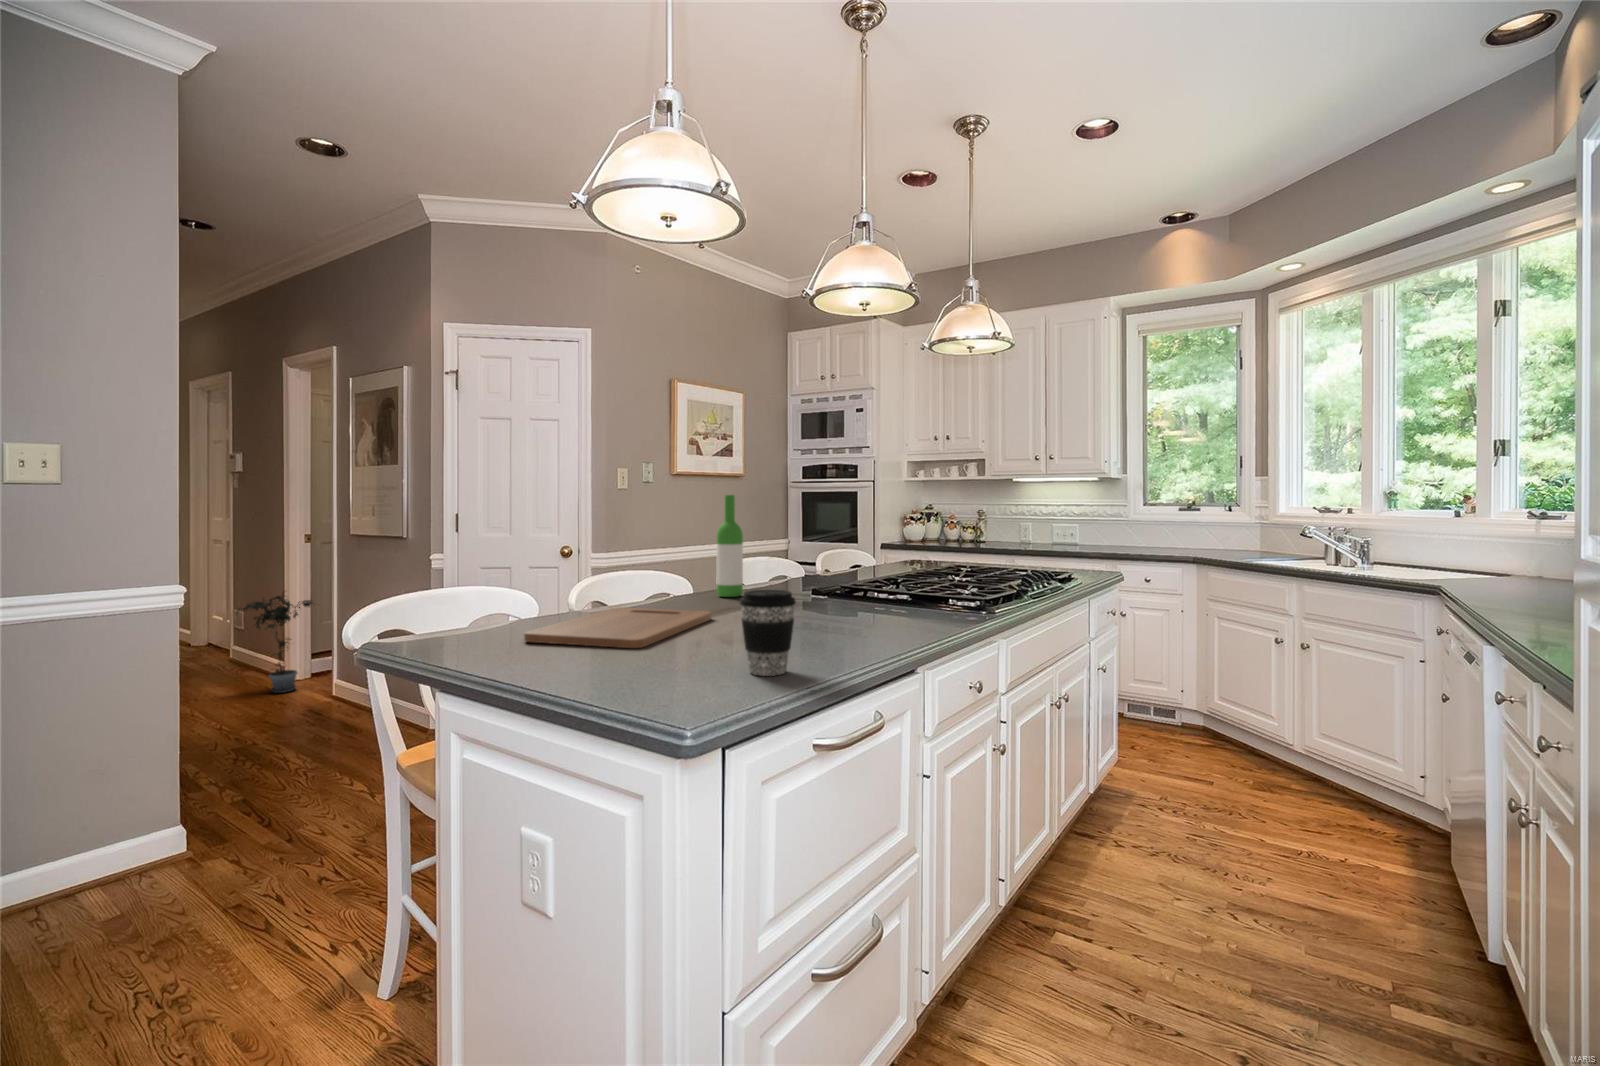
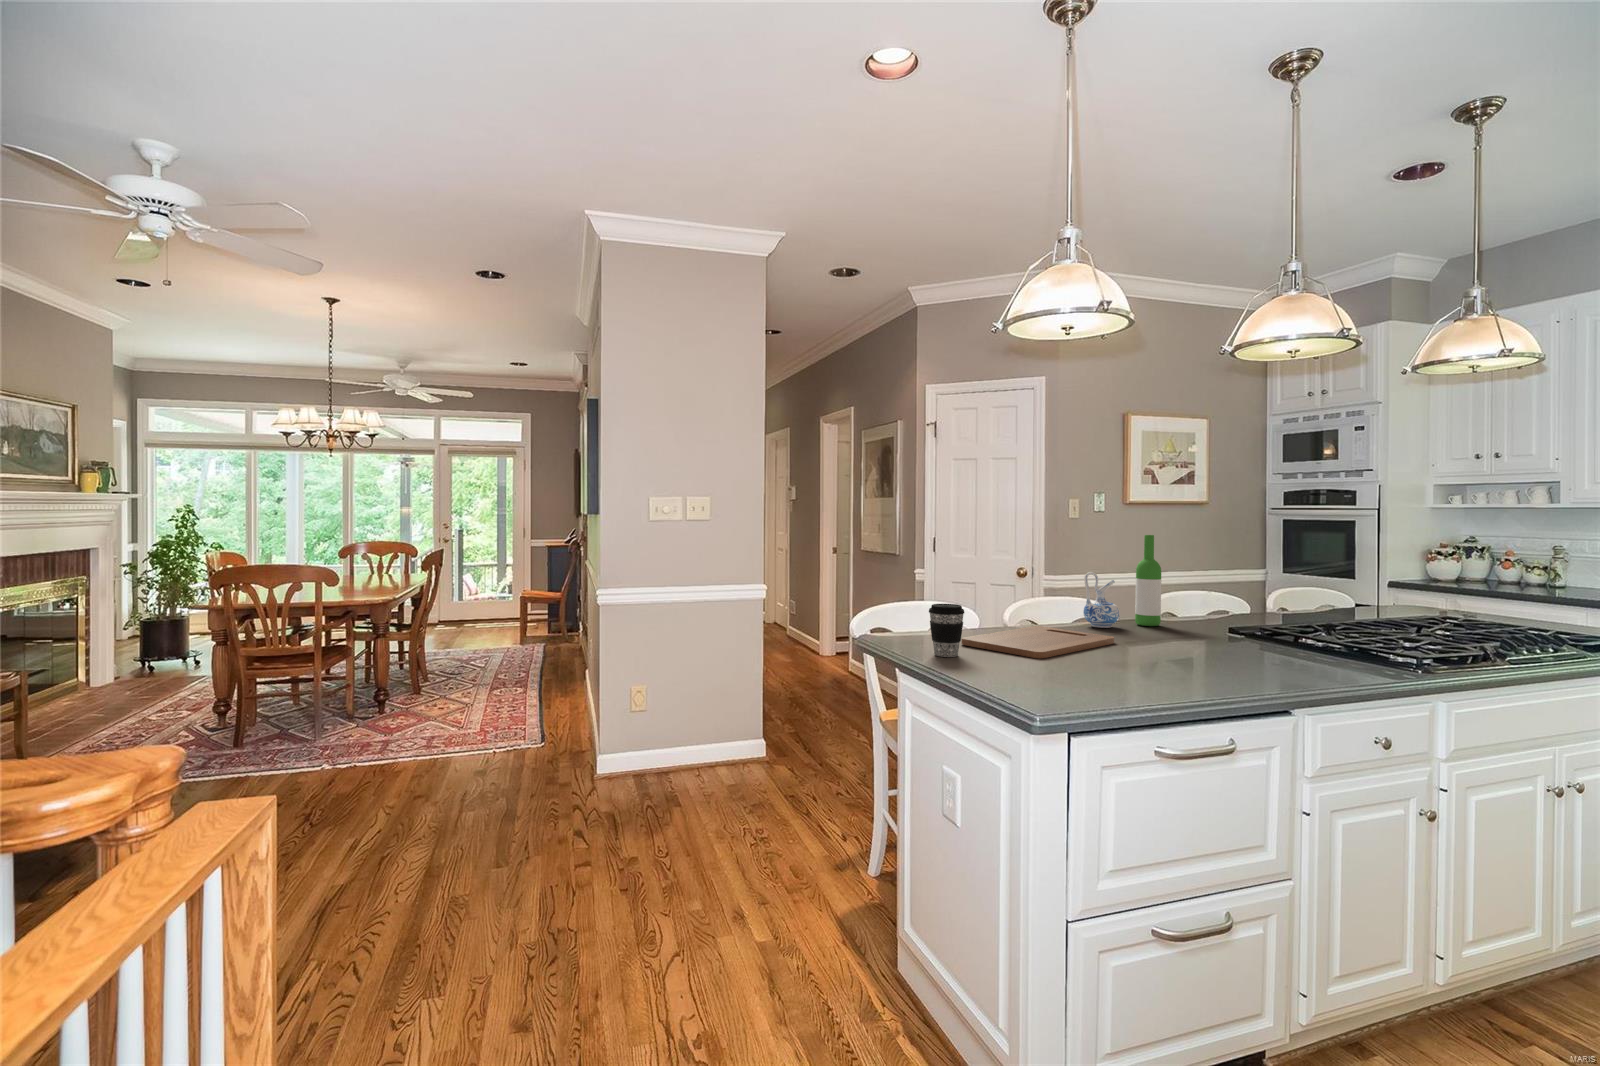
ceramic pitcher: none [664,538,703,603] -> present [1083,572,1119,628]
coffee cup: present [740,590,796,676] -> present [929,604,964,657]
potted plant: present [236,594,312,693] -> none [793,590,843,665]

